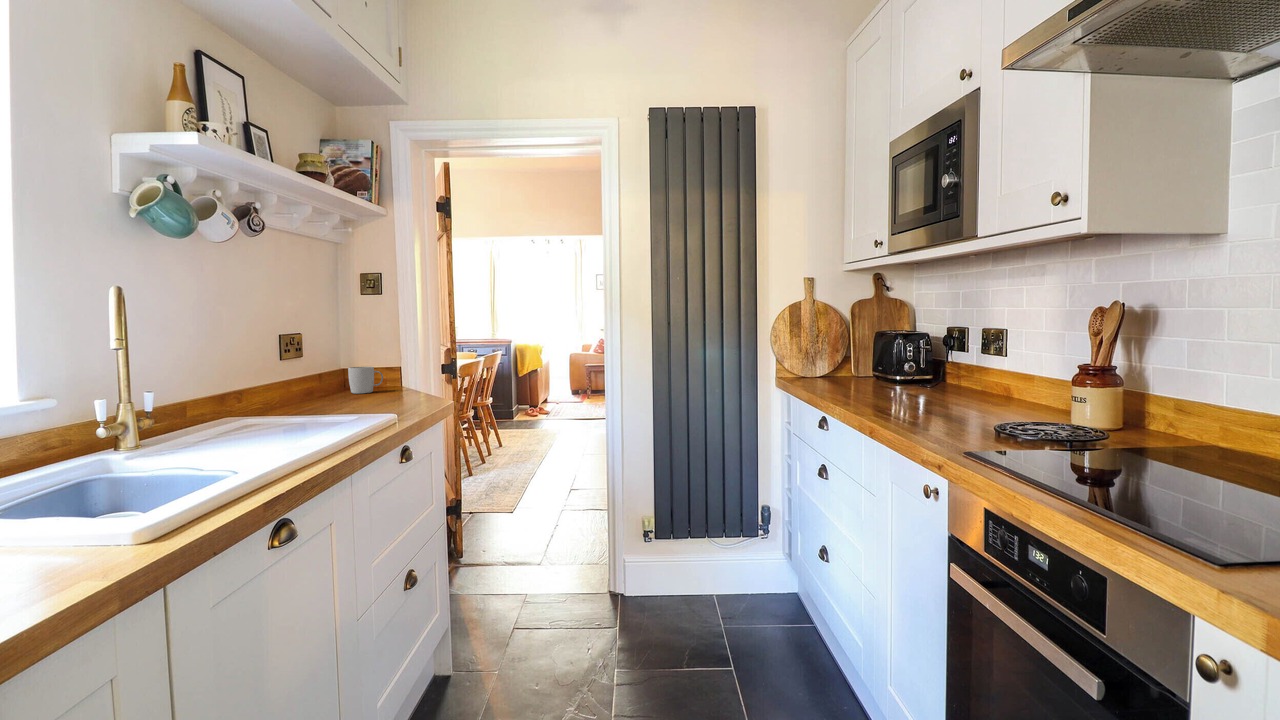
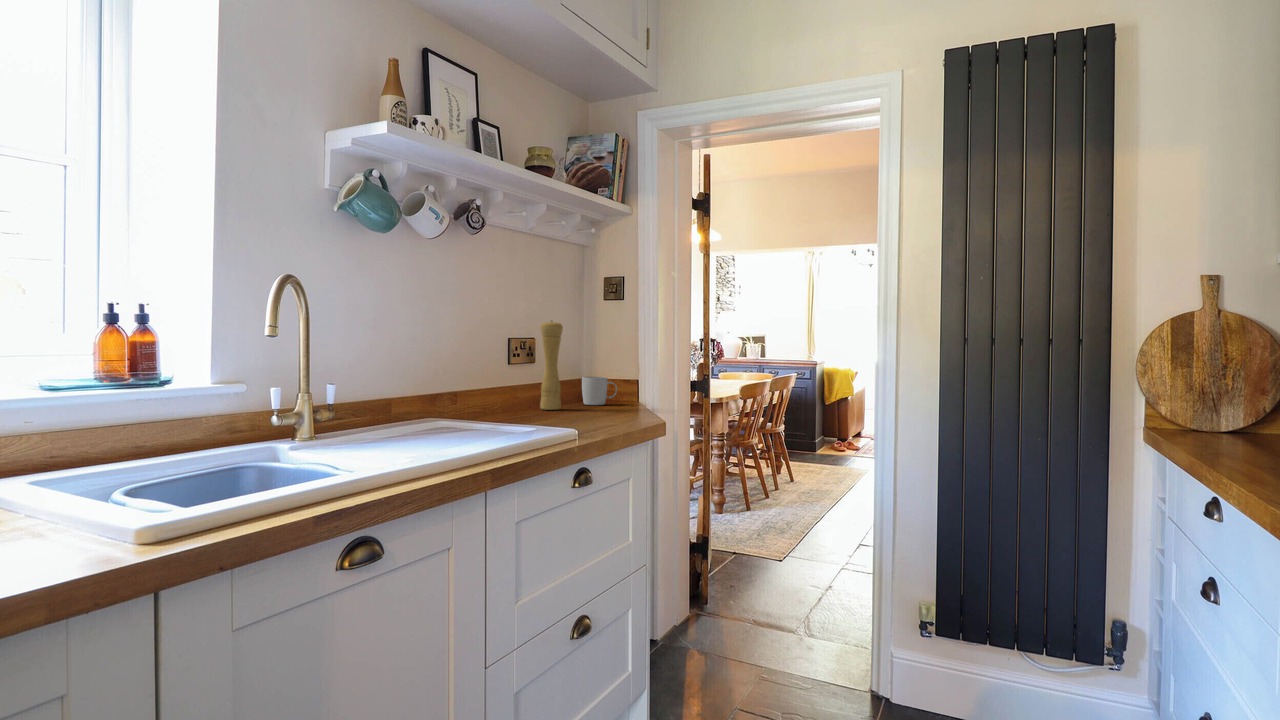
pepper mill: none [313,317,338,401] -> present [540,321,563,410]

